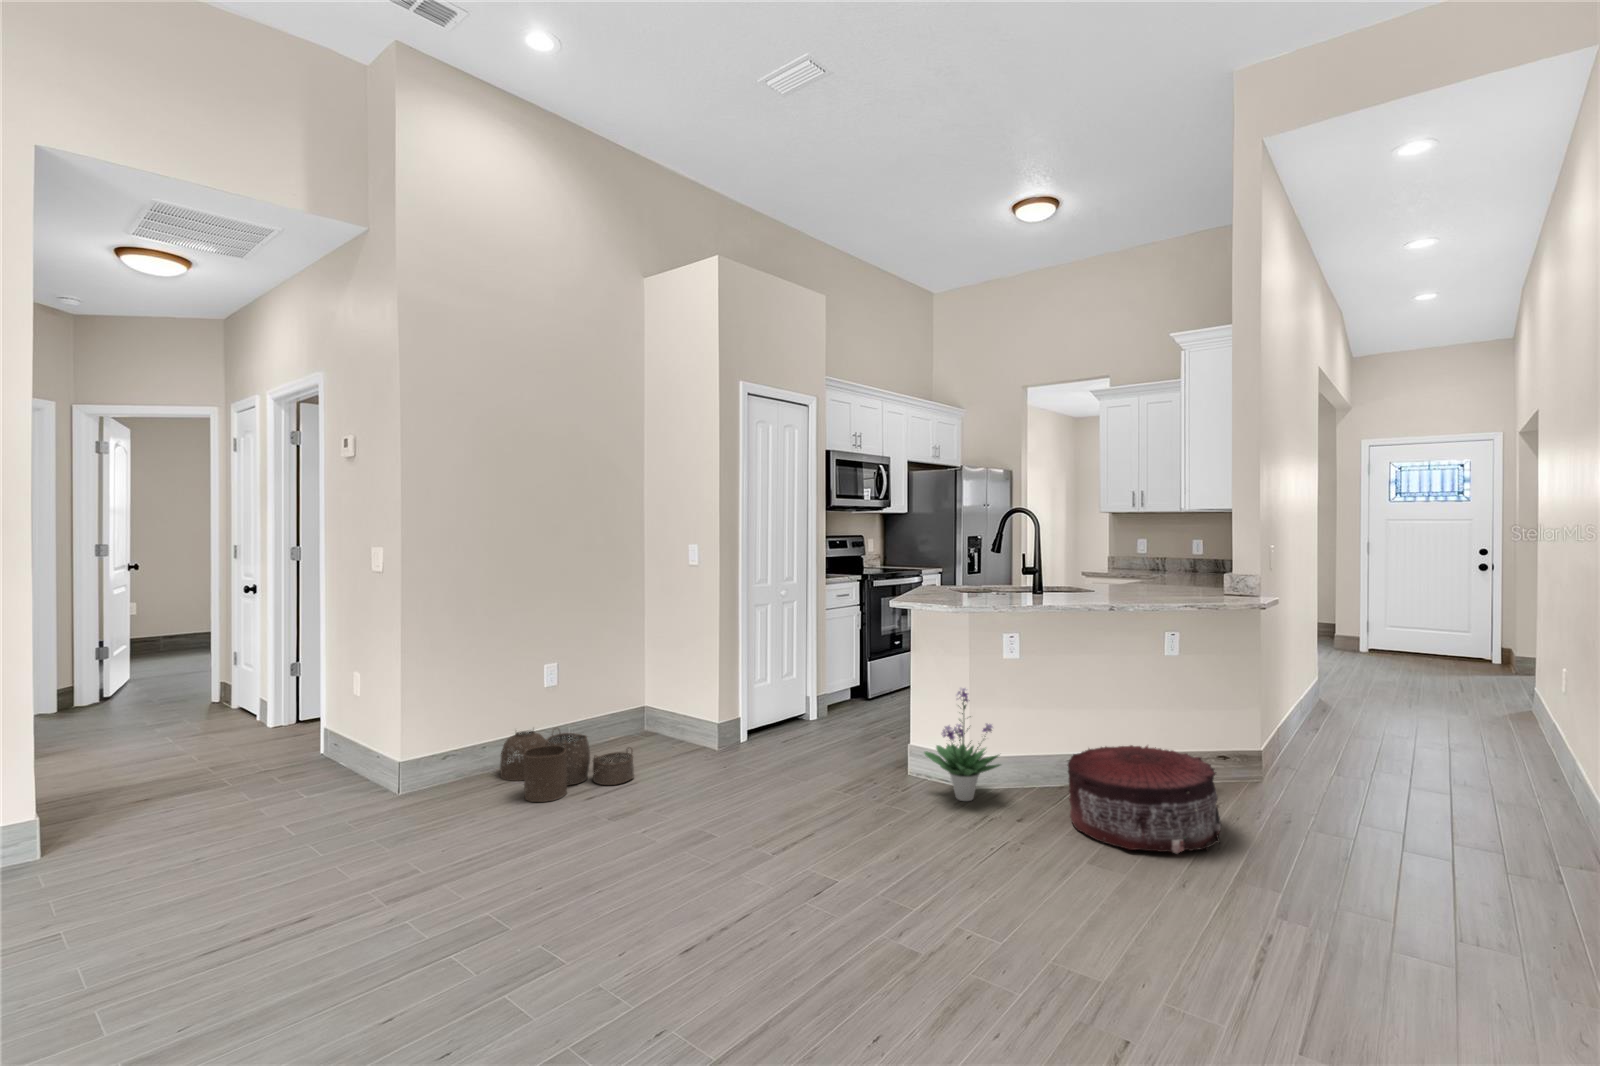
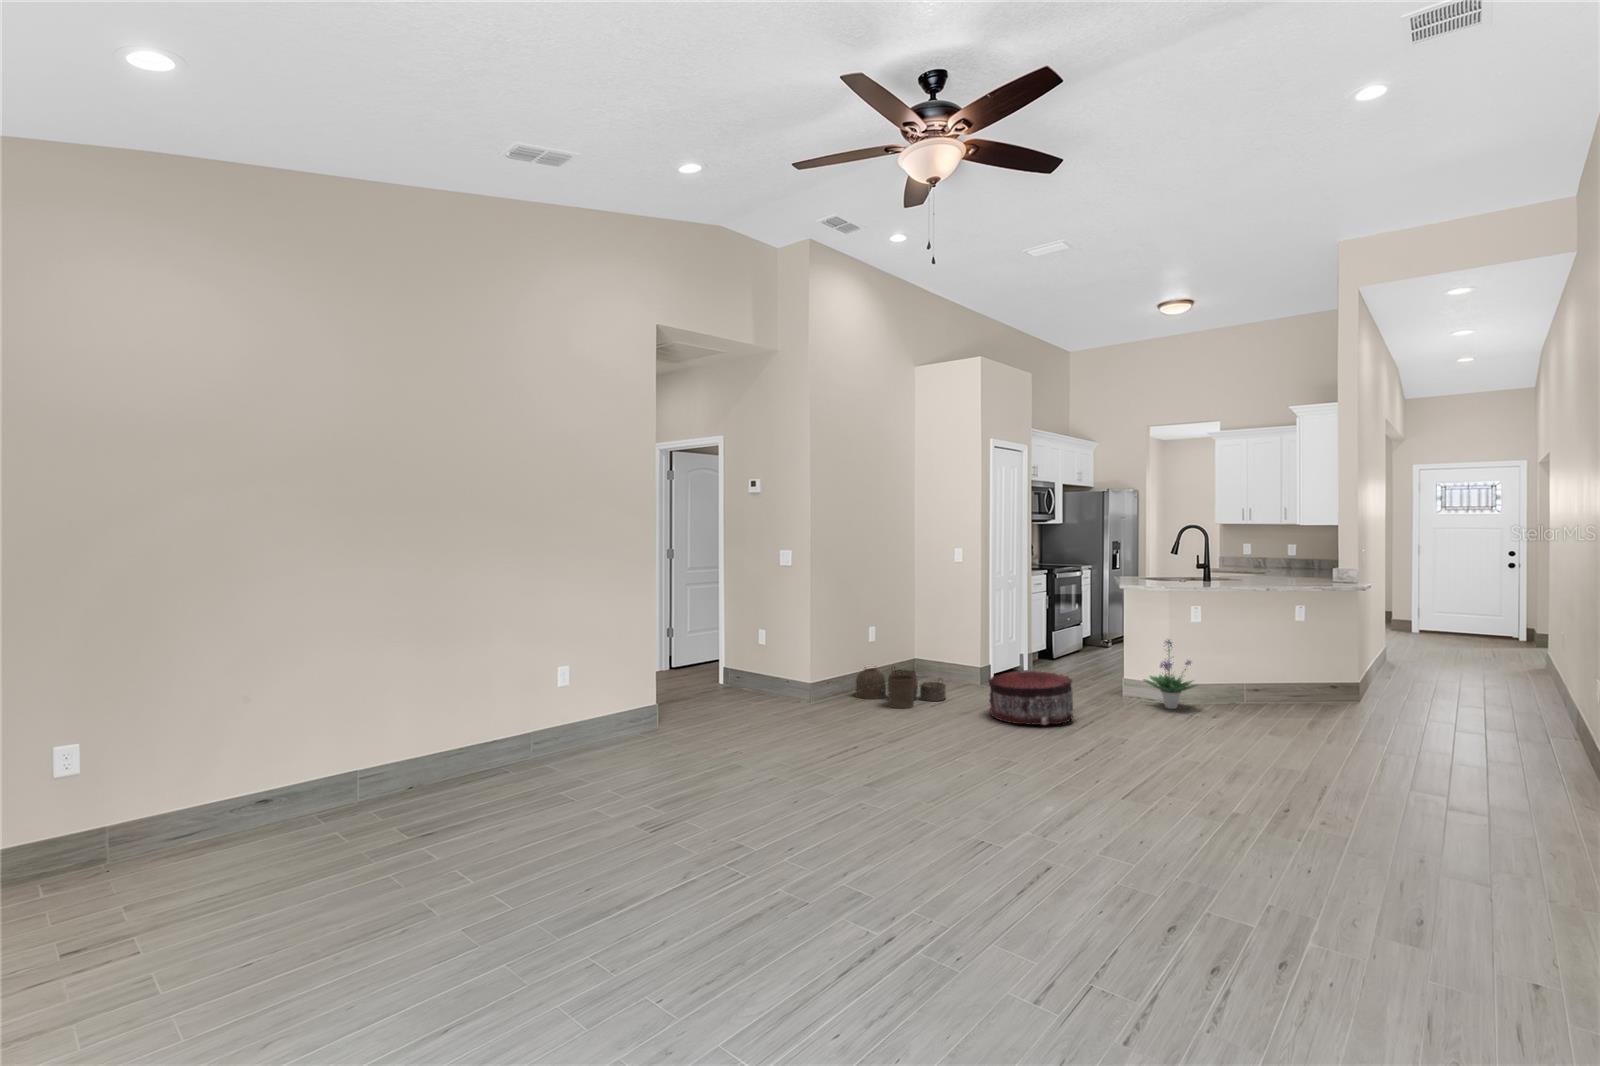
pouf: present [1068,745,1221,854] -> present [989,671,1073,725]

